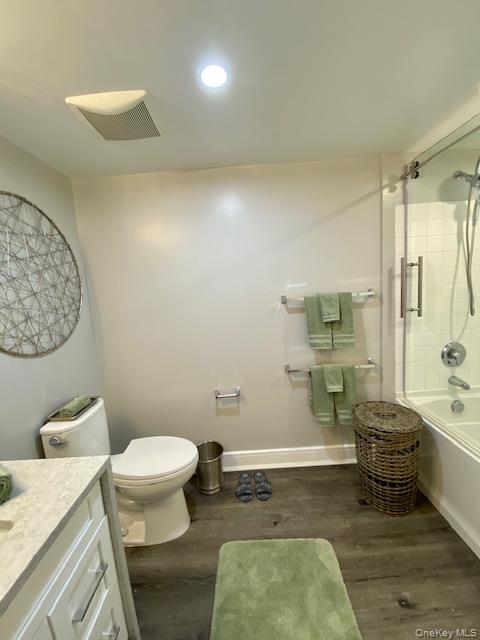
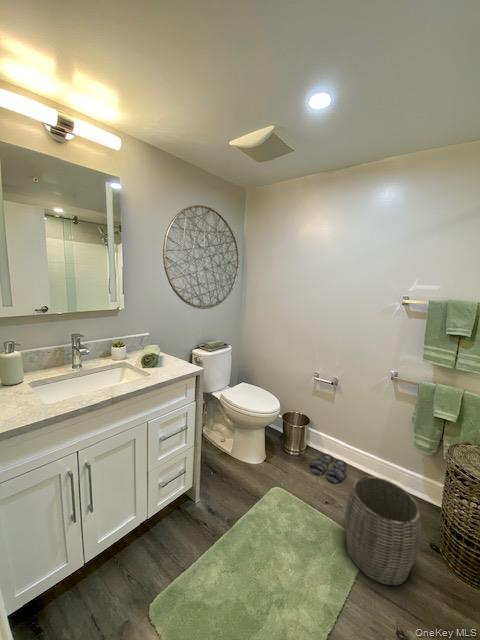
woven basket: none [306,469,372,571] -> present [345,476,421,585]

